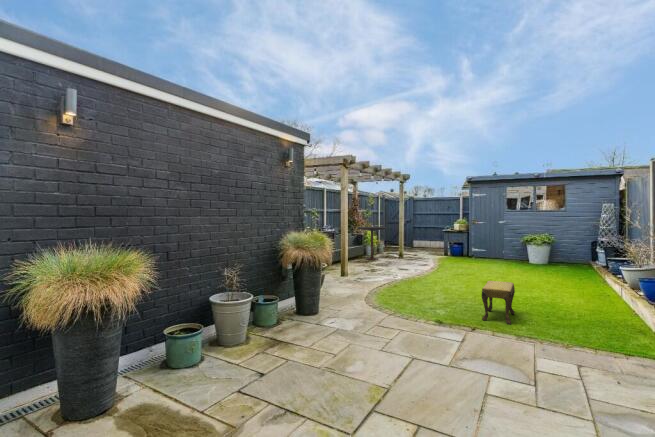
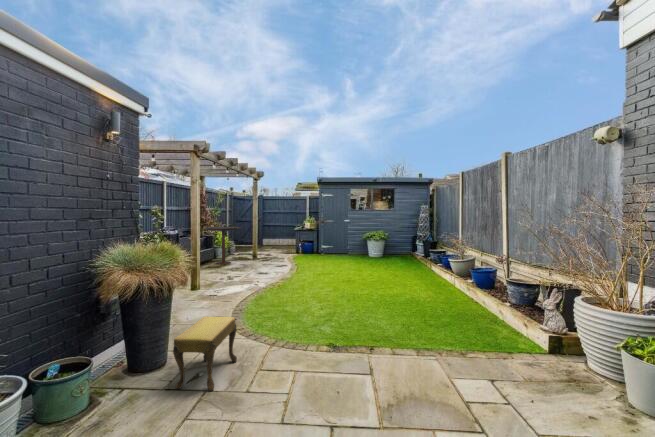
footstool: present [482,281,515,325] -> present [173,317,237,391]

